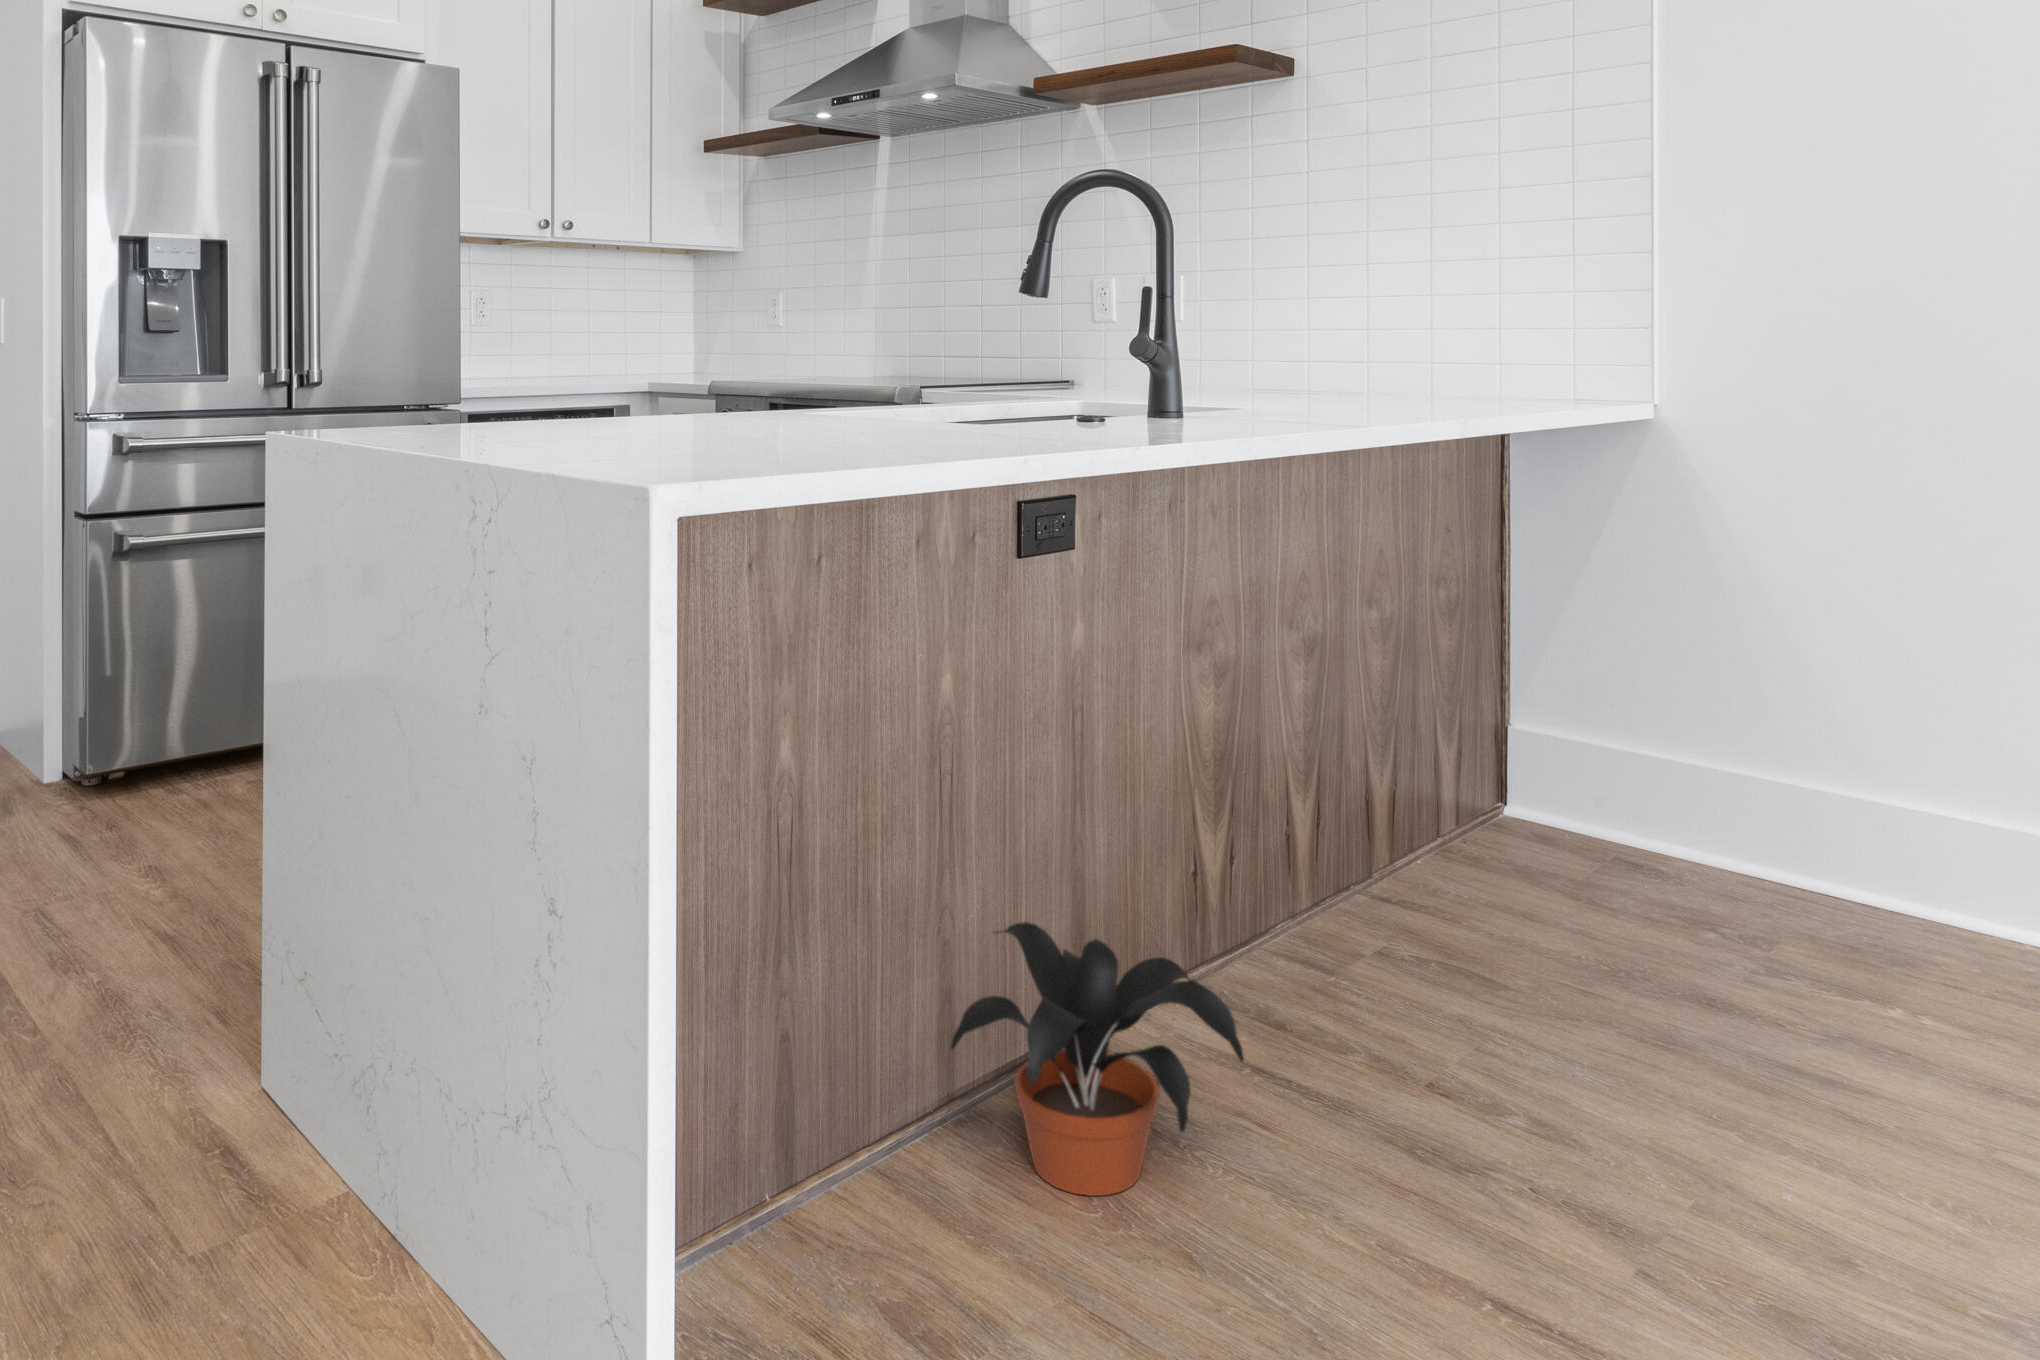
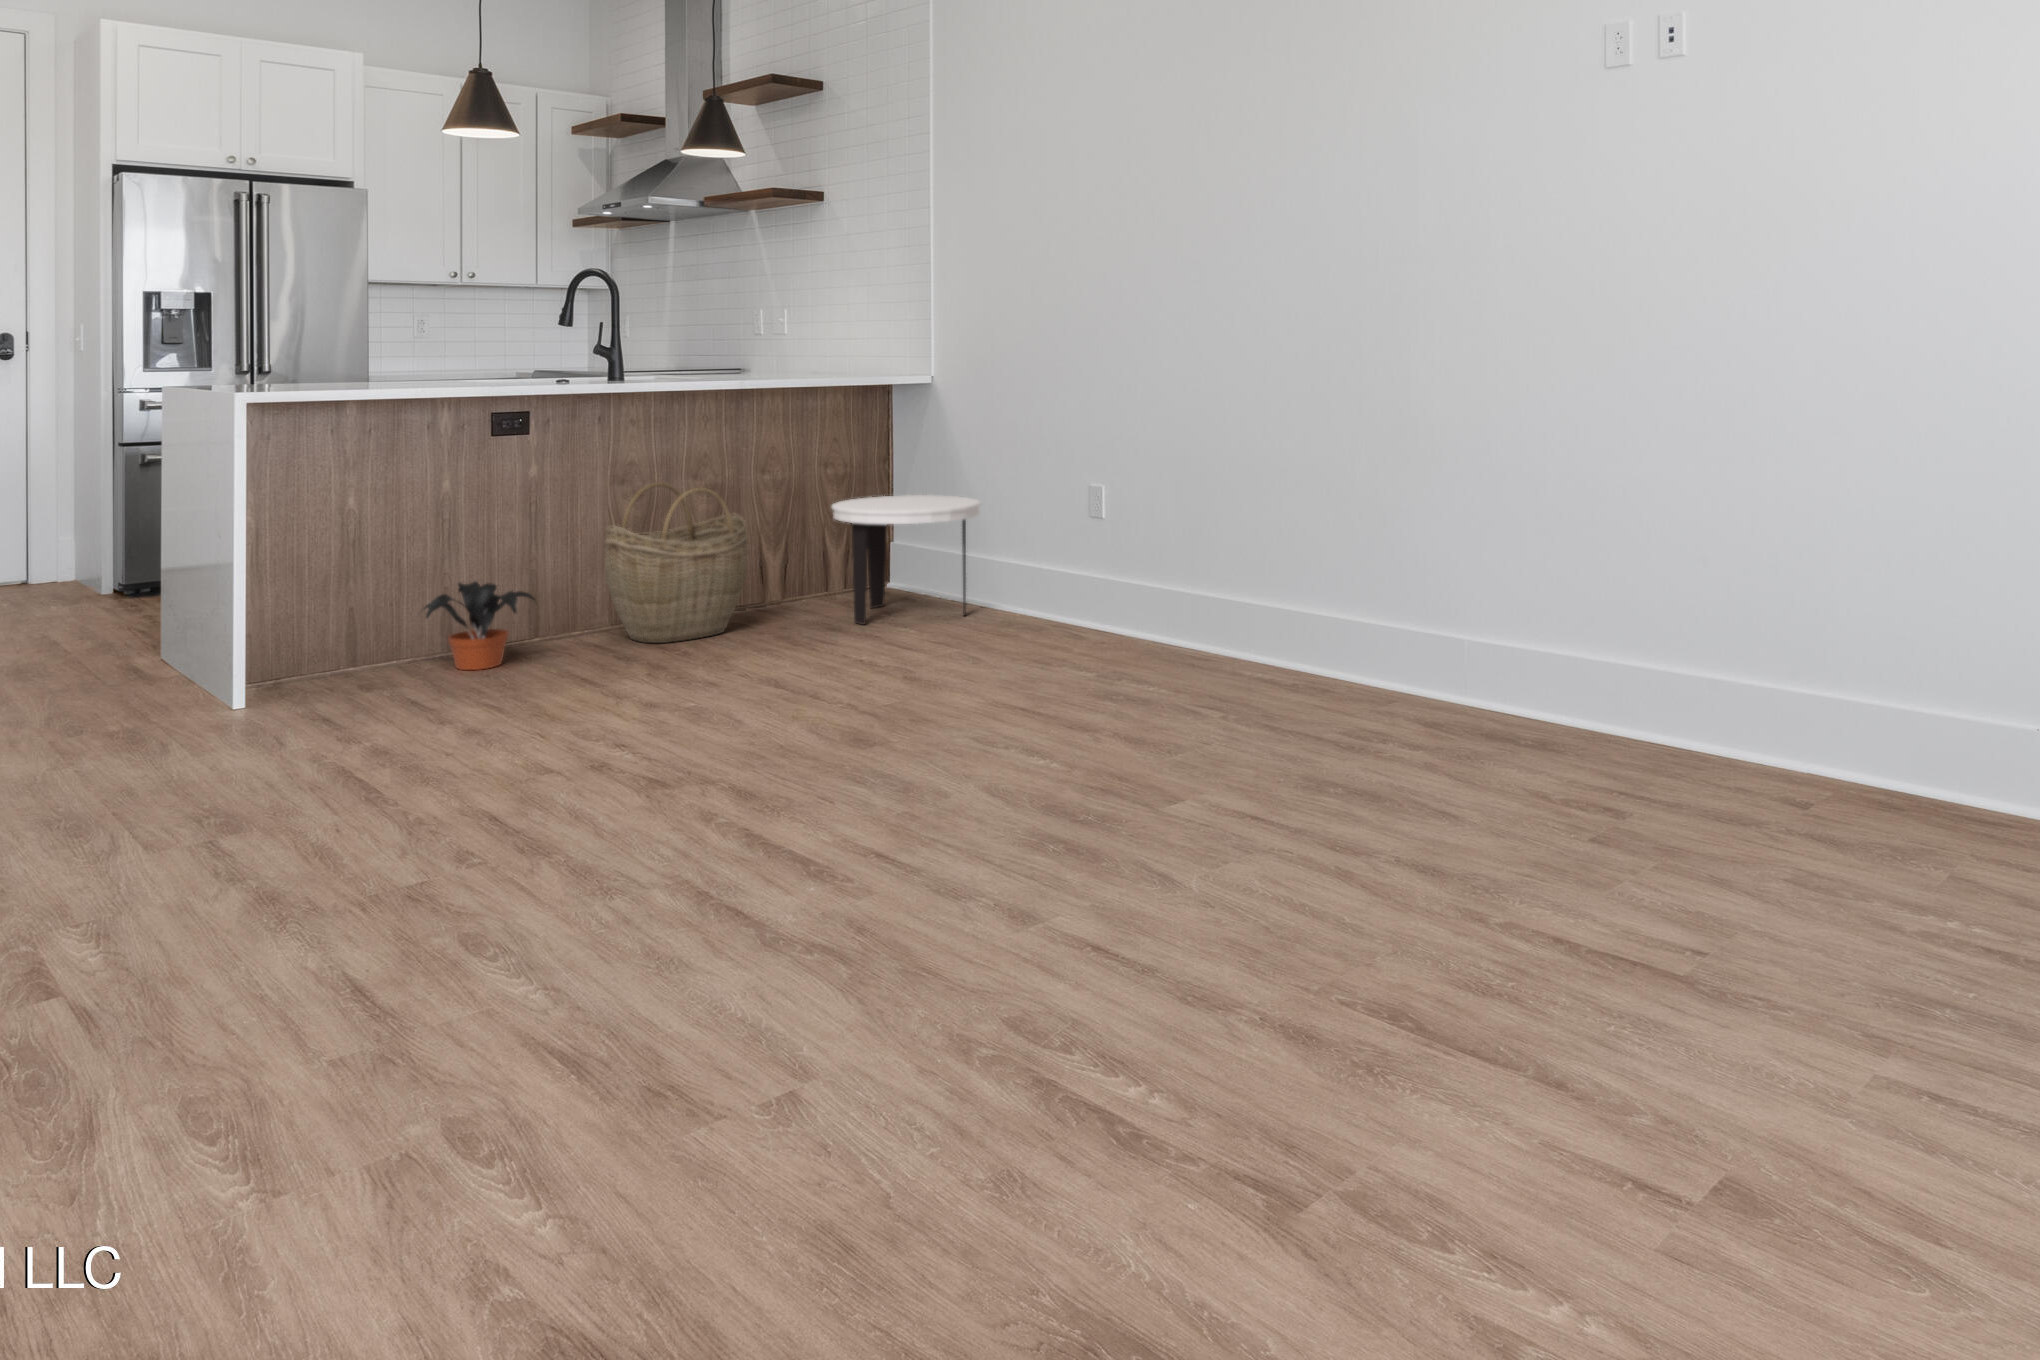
woven basket: none [1210,641,1506,1047] -> present [605,483,748,643]
side table: none [1554,646,1927,965] -> present [832,495,981,625]

